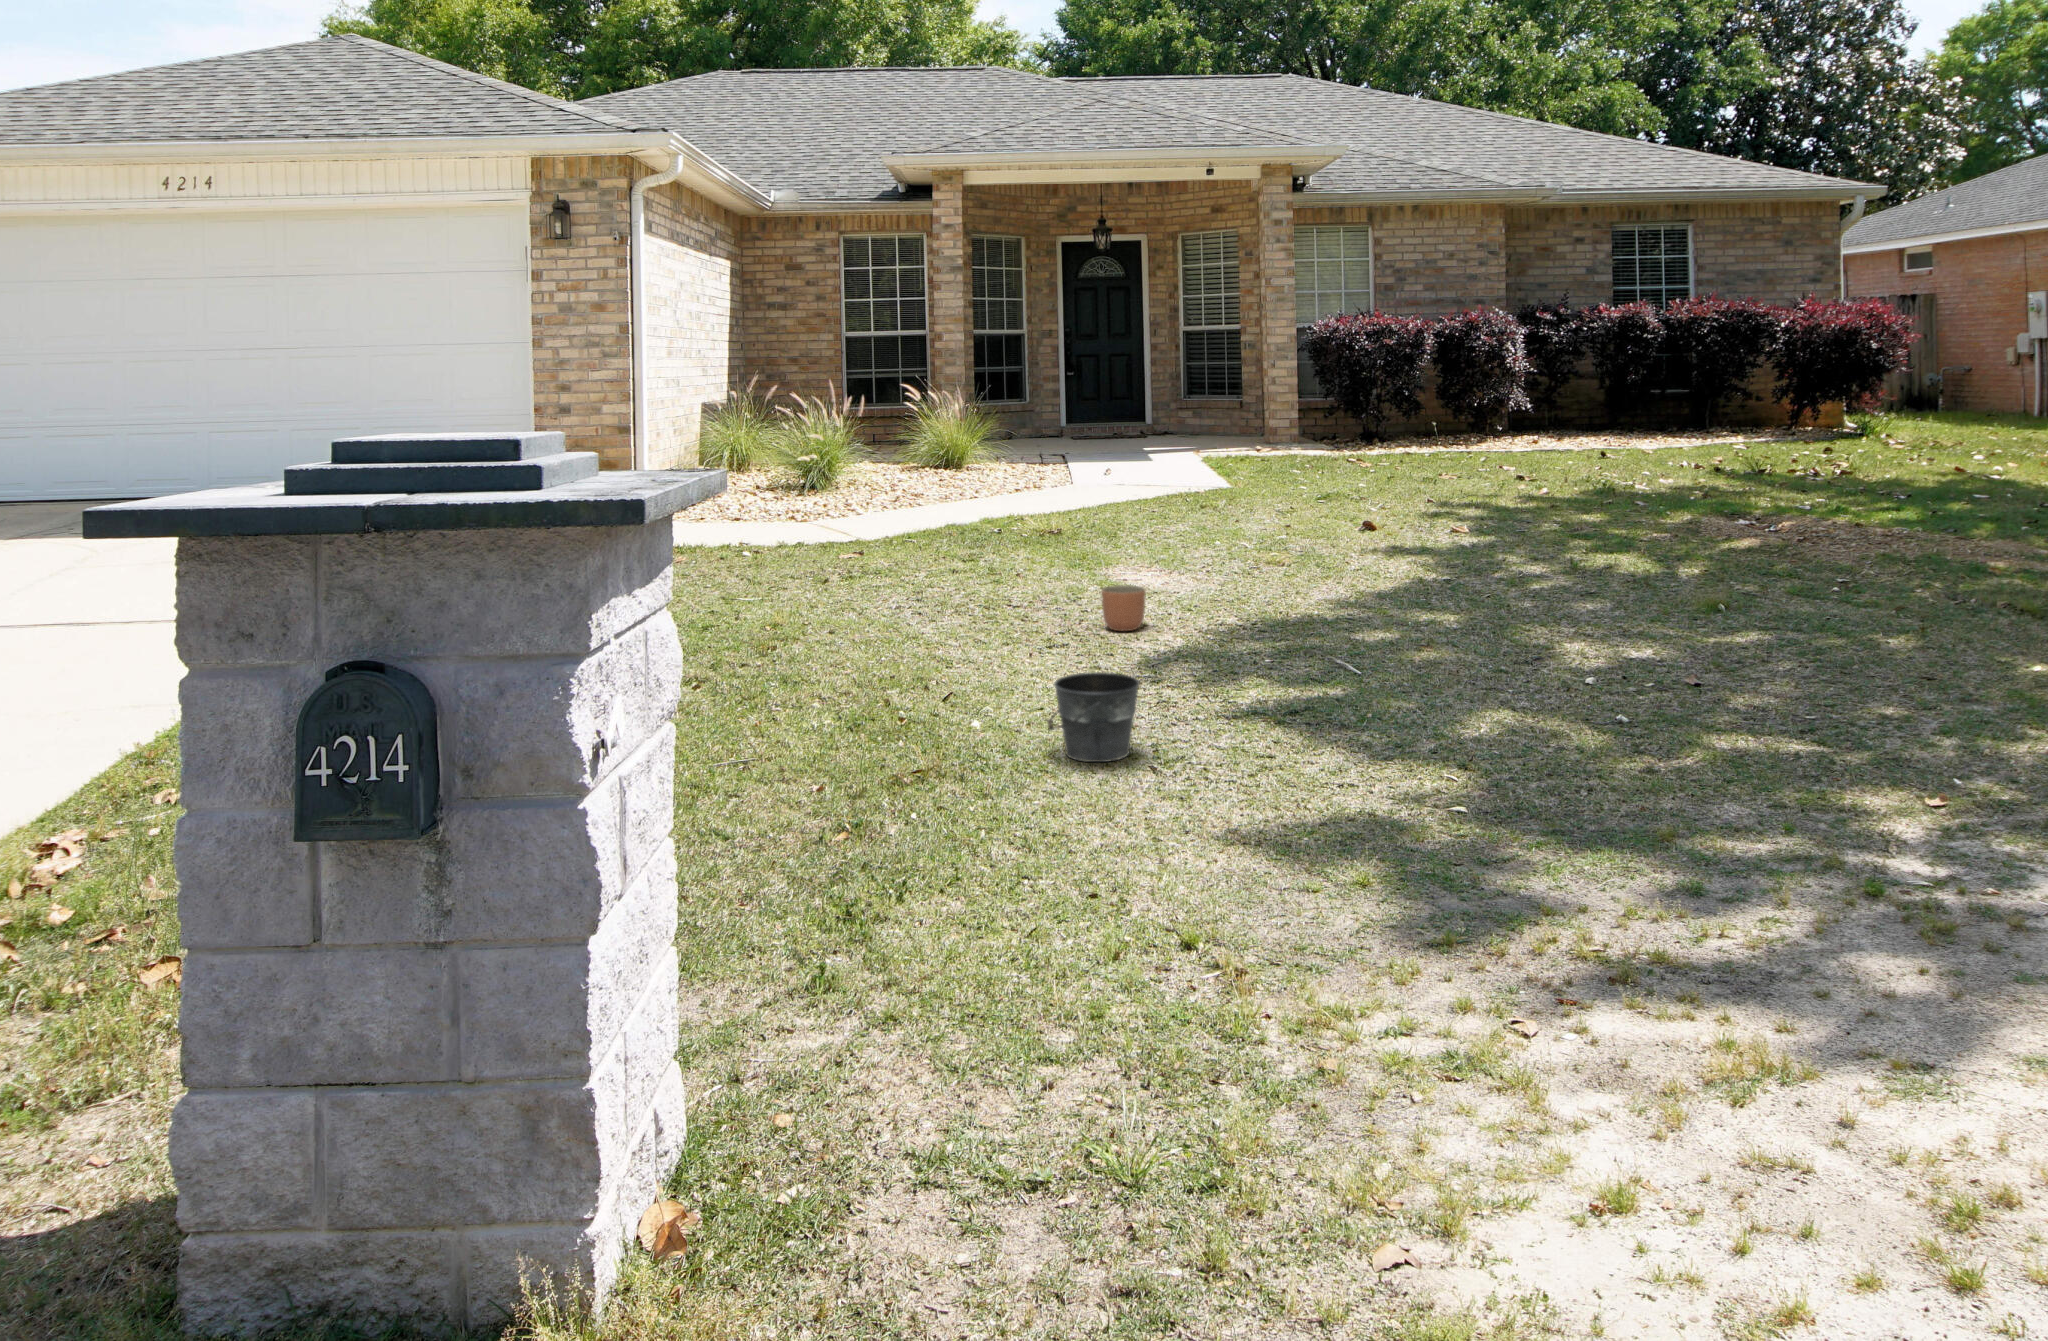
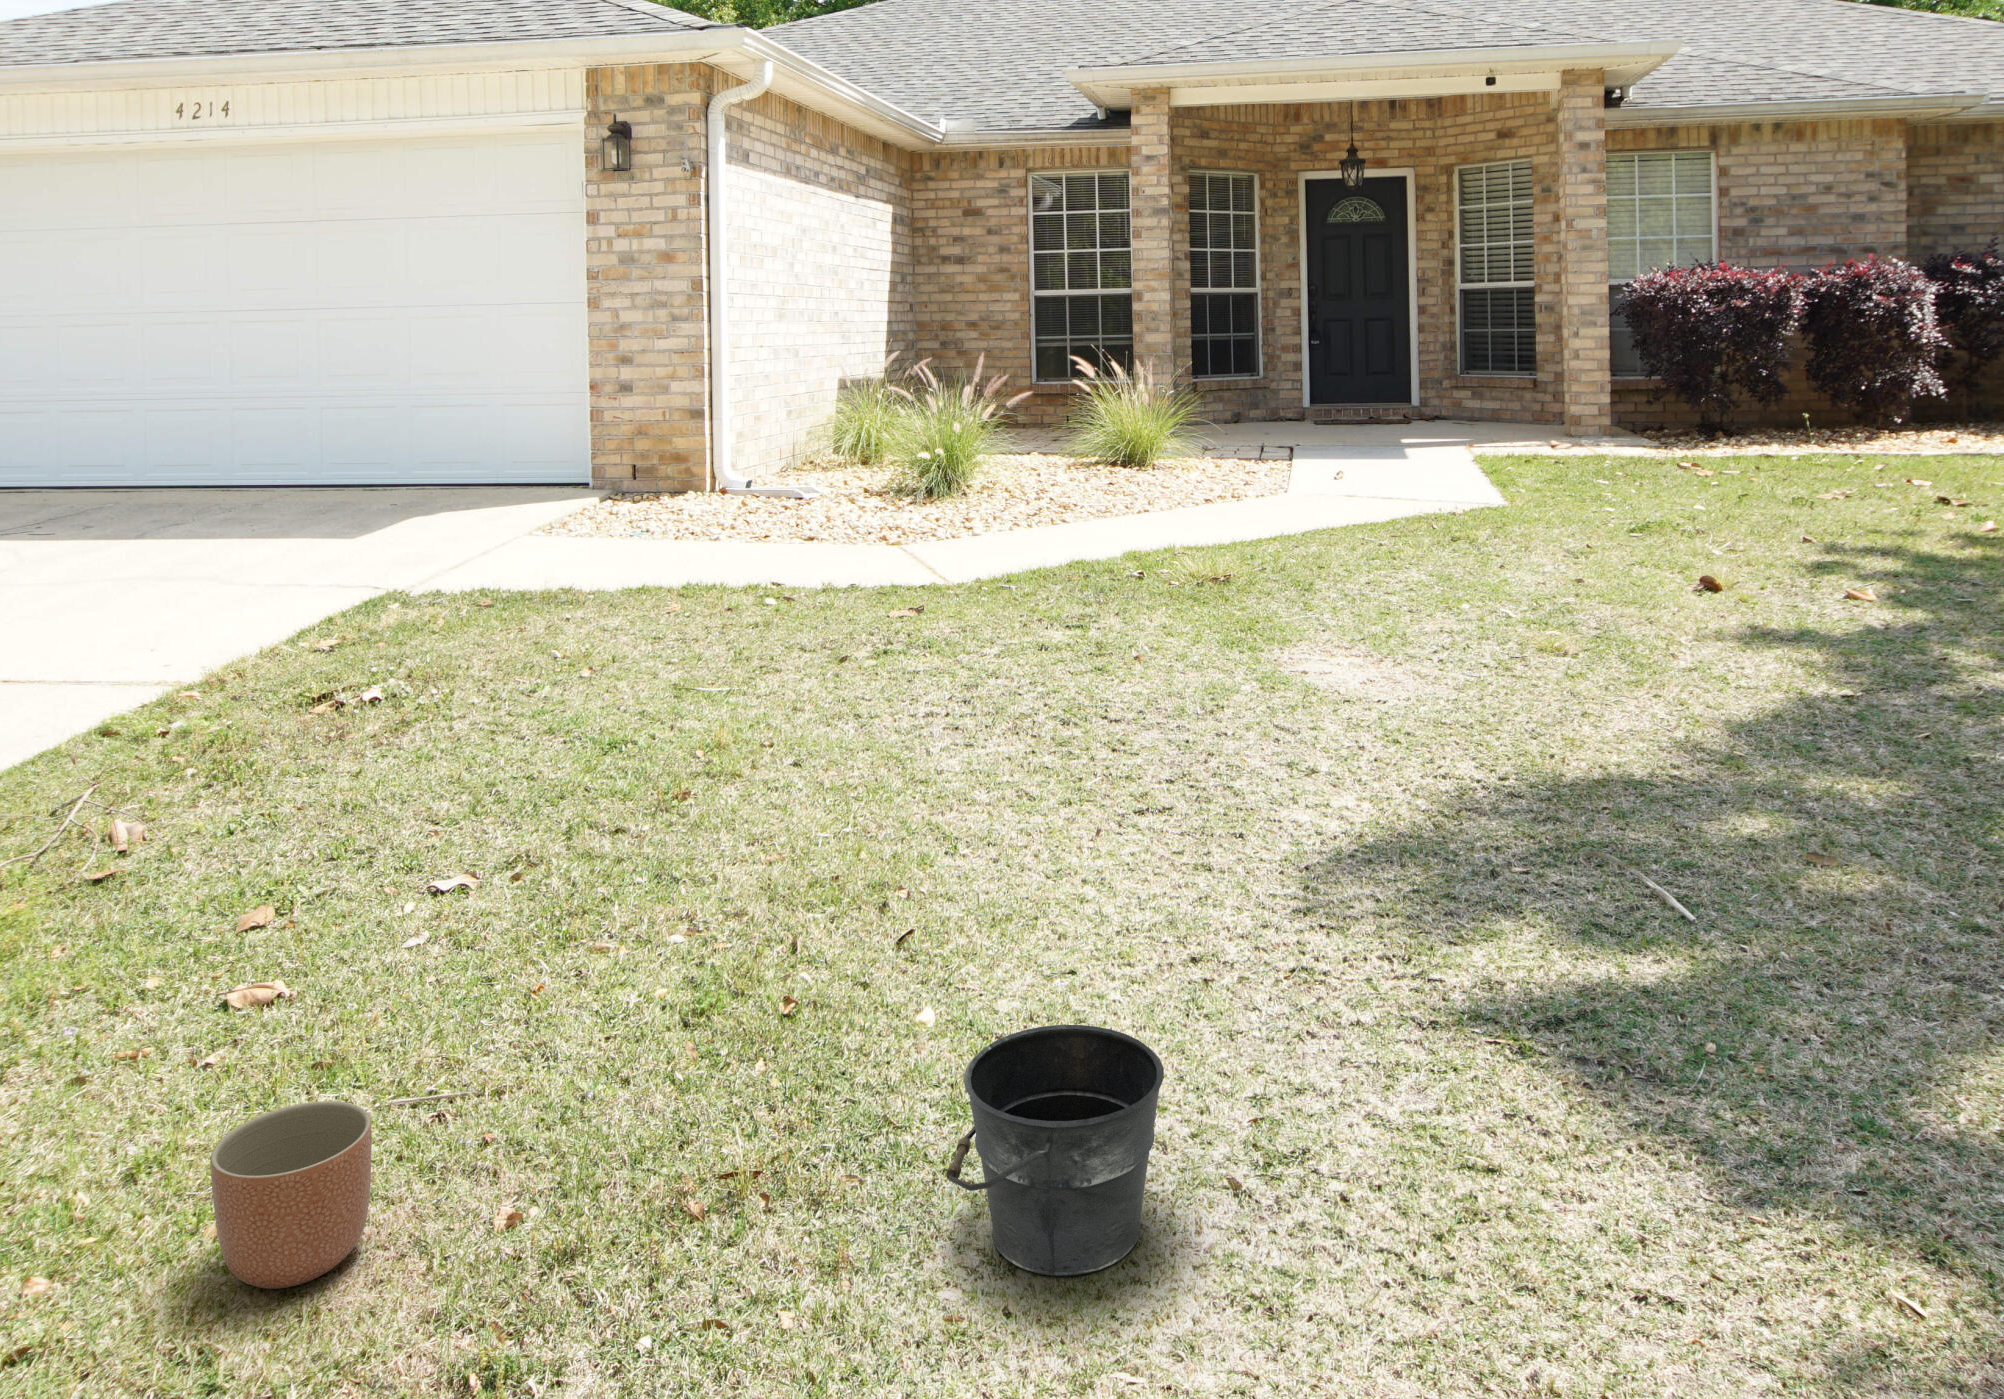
planter: present [1101,585,1146,631] -> present [211,1101,372,1289]

